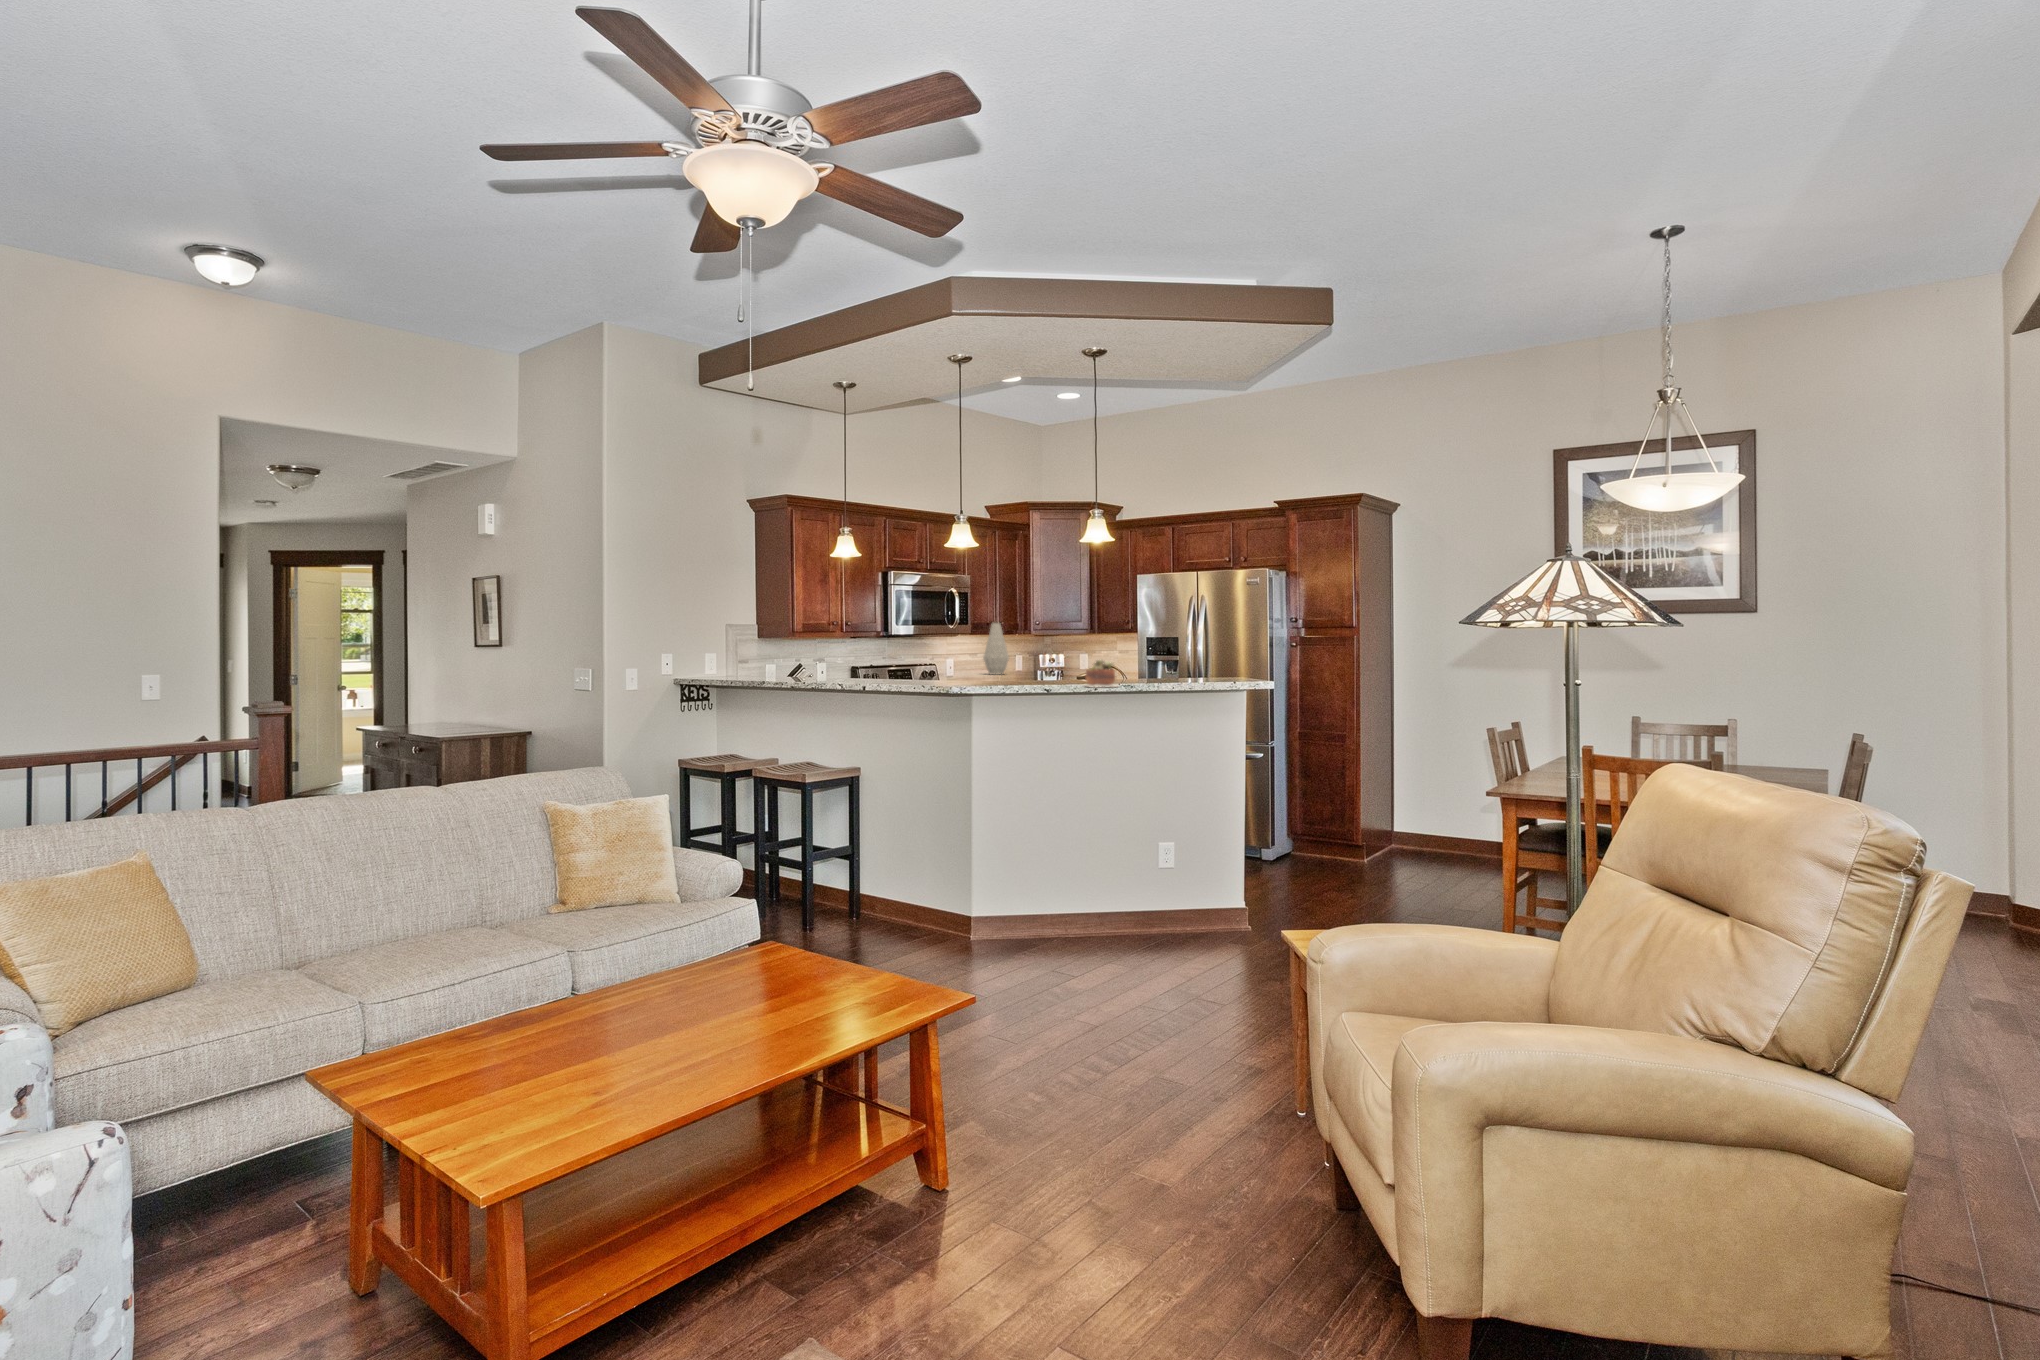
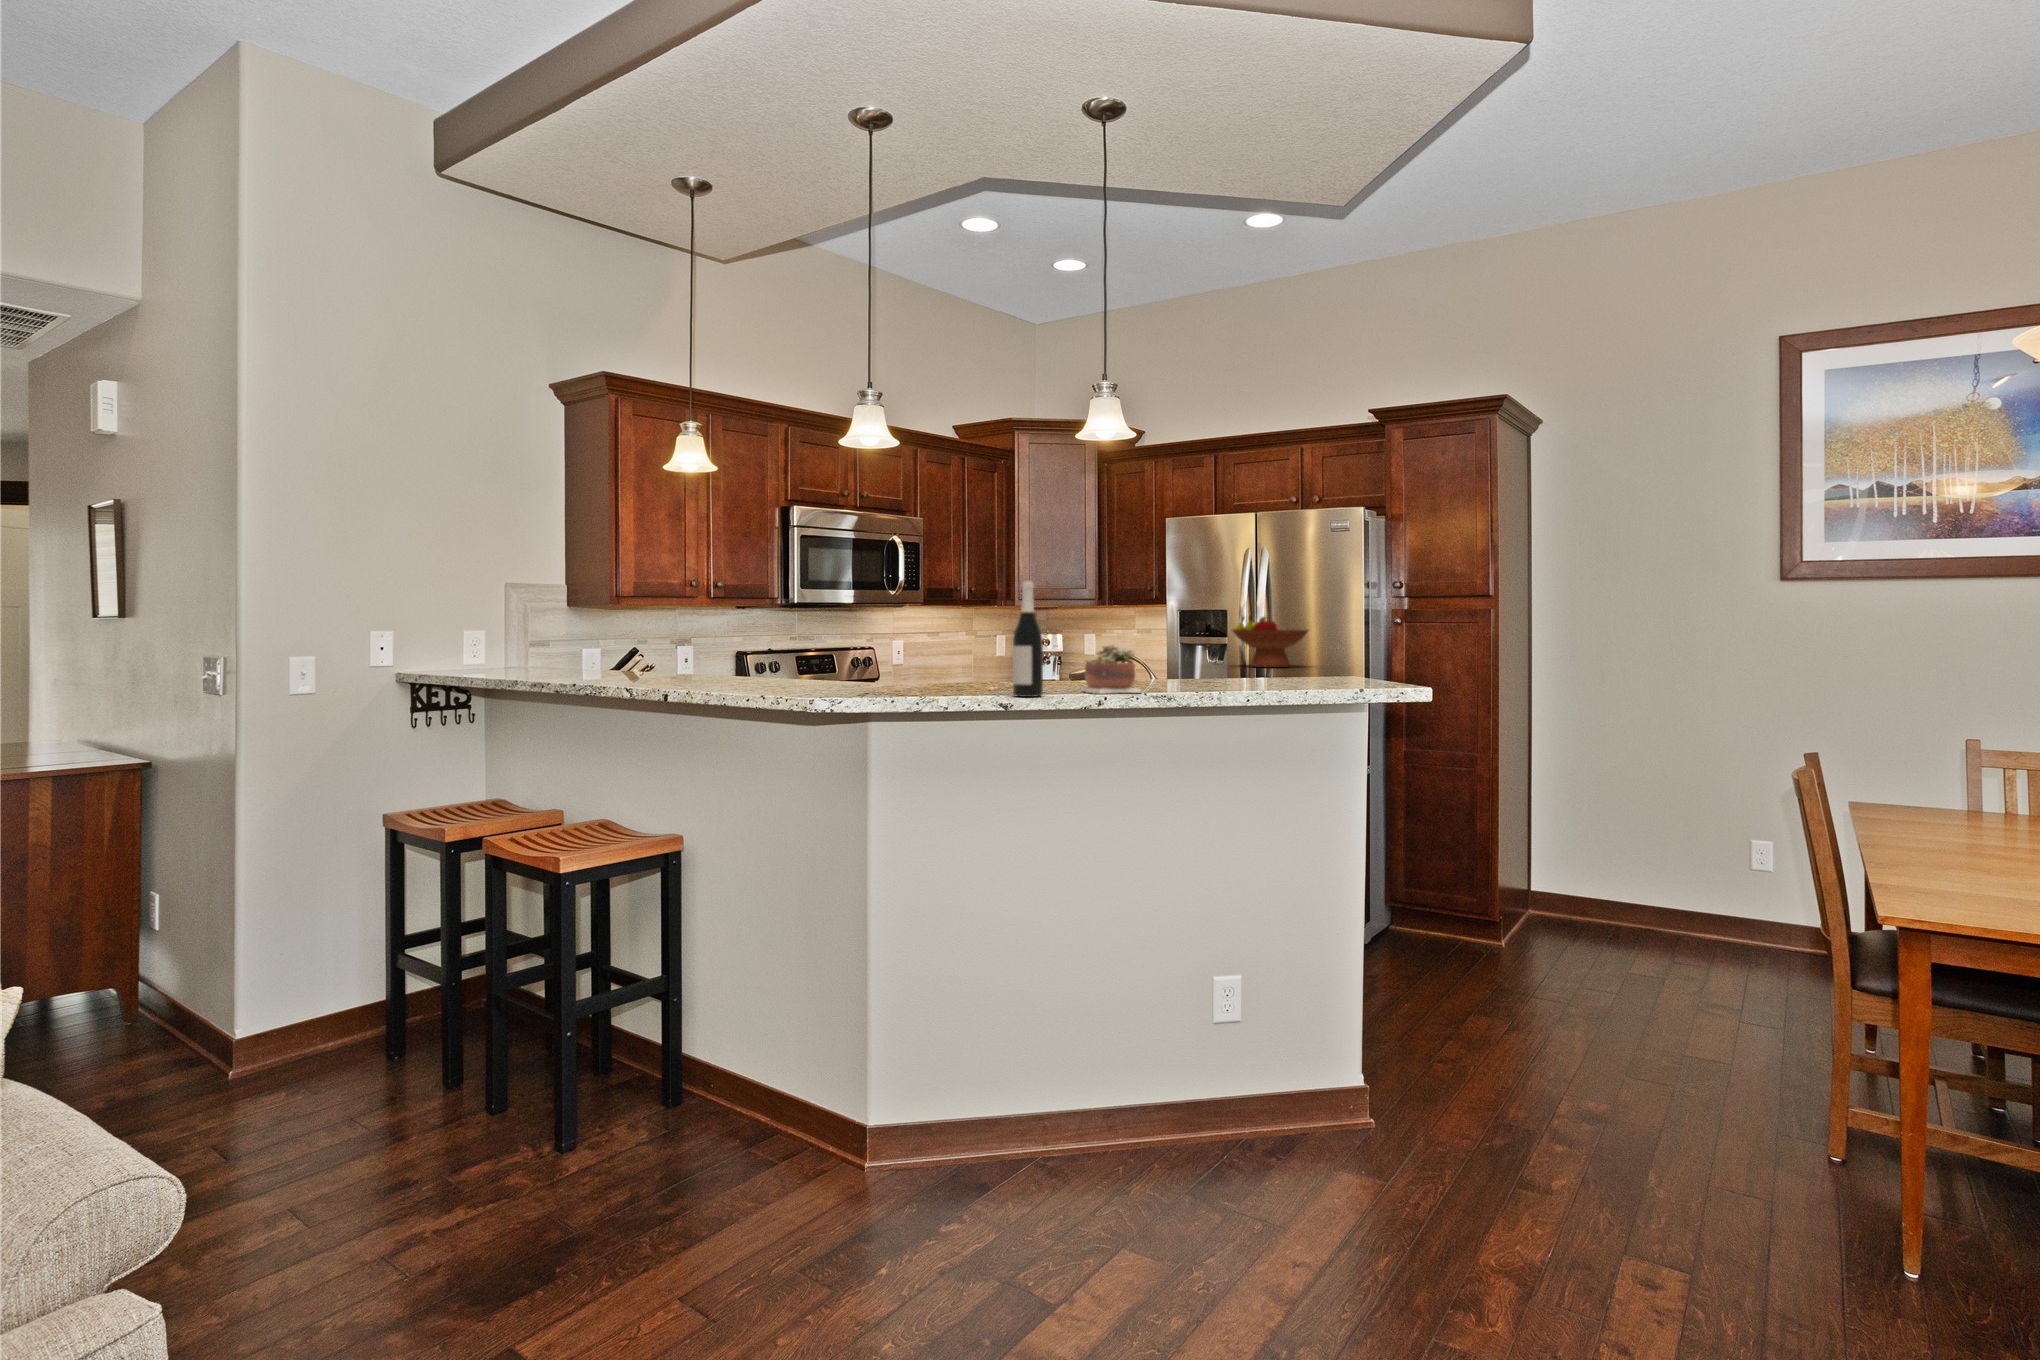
vase: present [983,623,1009,675] -> none [938,587,977,664]
wine bottle: none [1045,623,1062,689] -> present [1013,580,1043,697]
fruit bowl: none [1182,641,1235,676] -> present [1233,616,1308,667]

